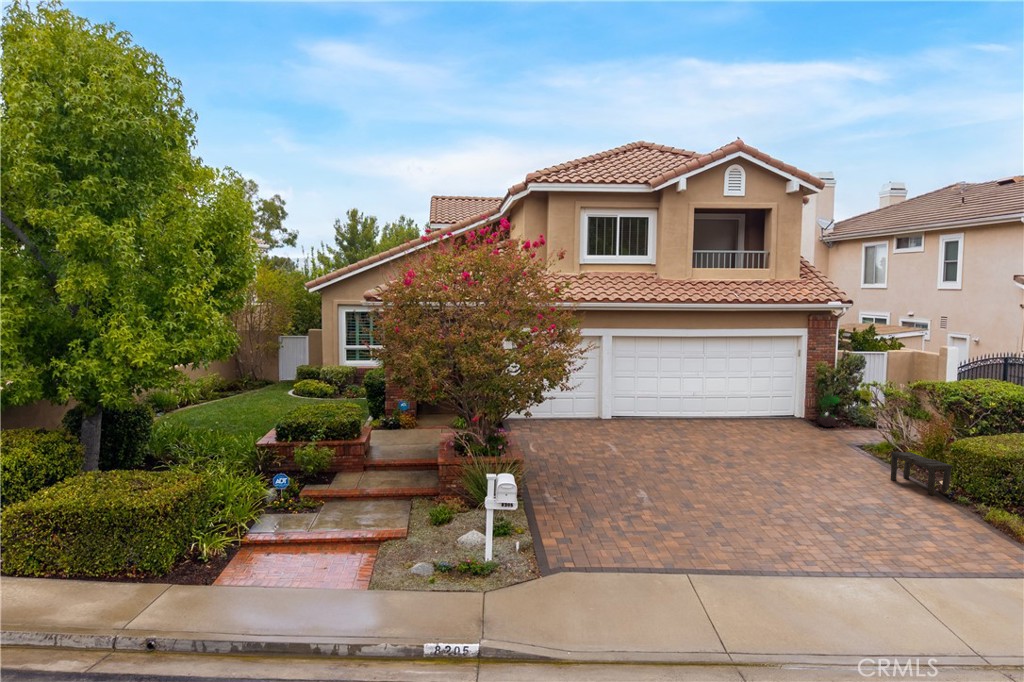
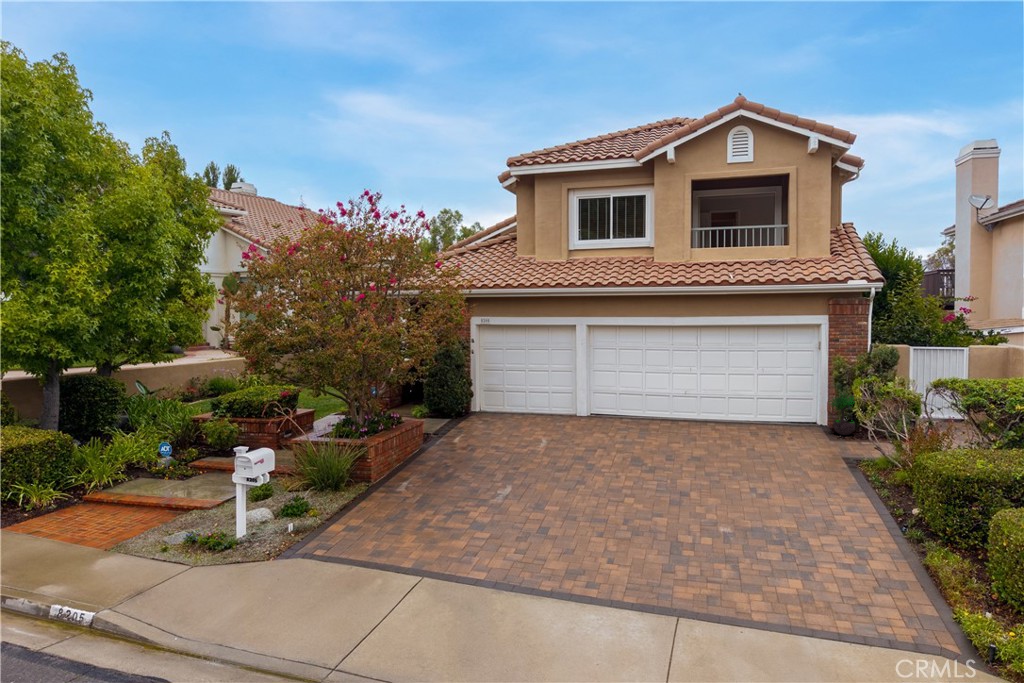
bench: present [891,452,953,495] -> none [829,461,889,518]

